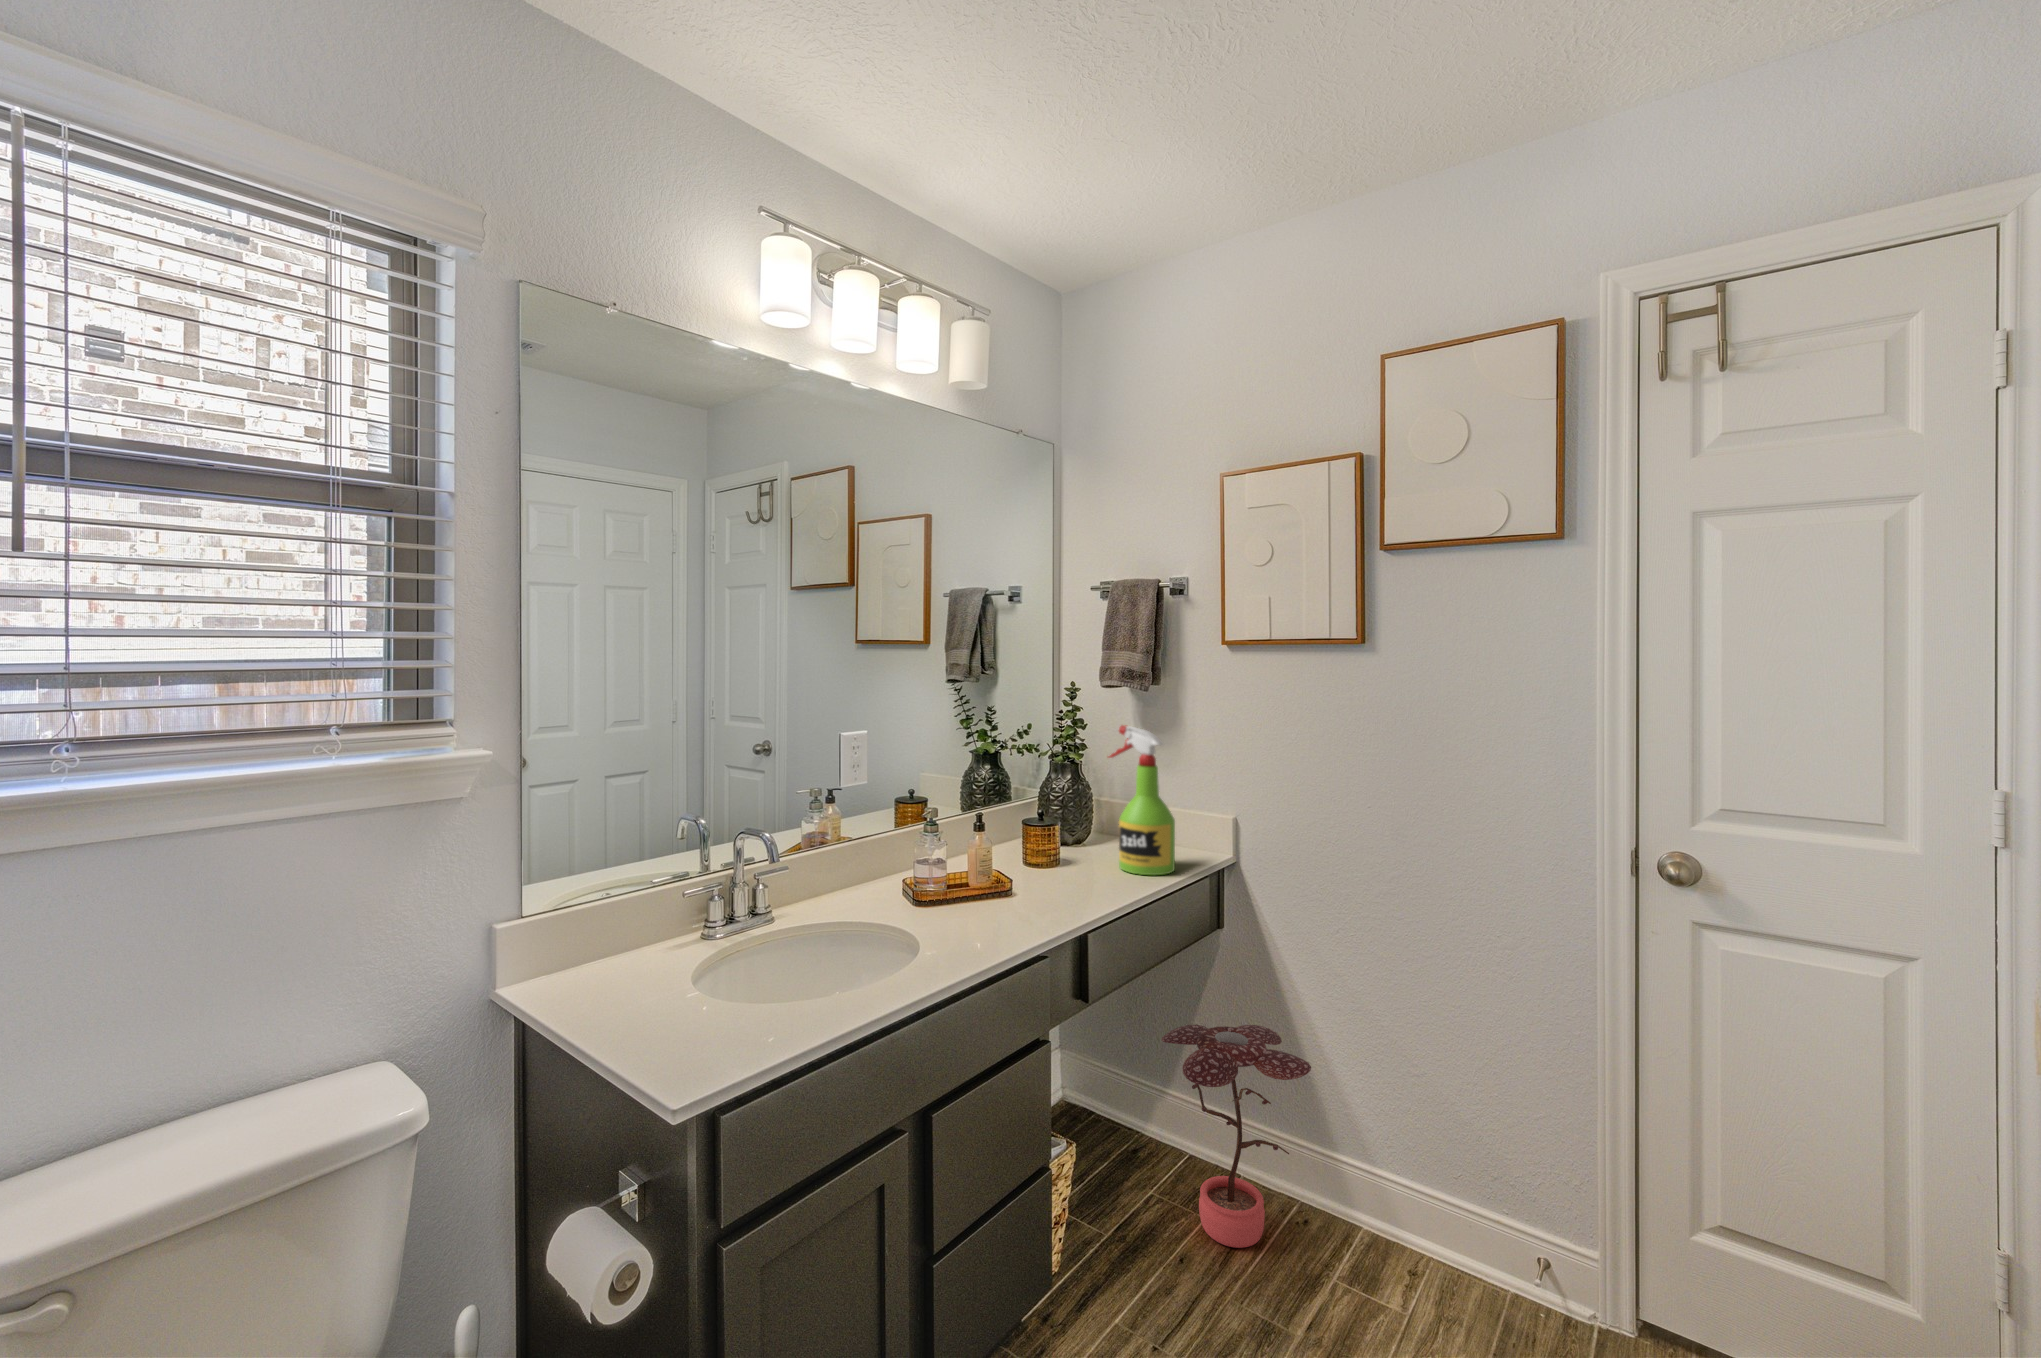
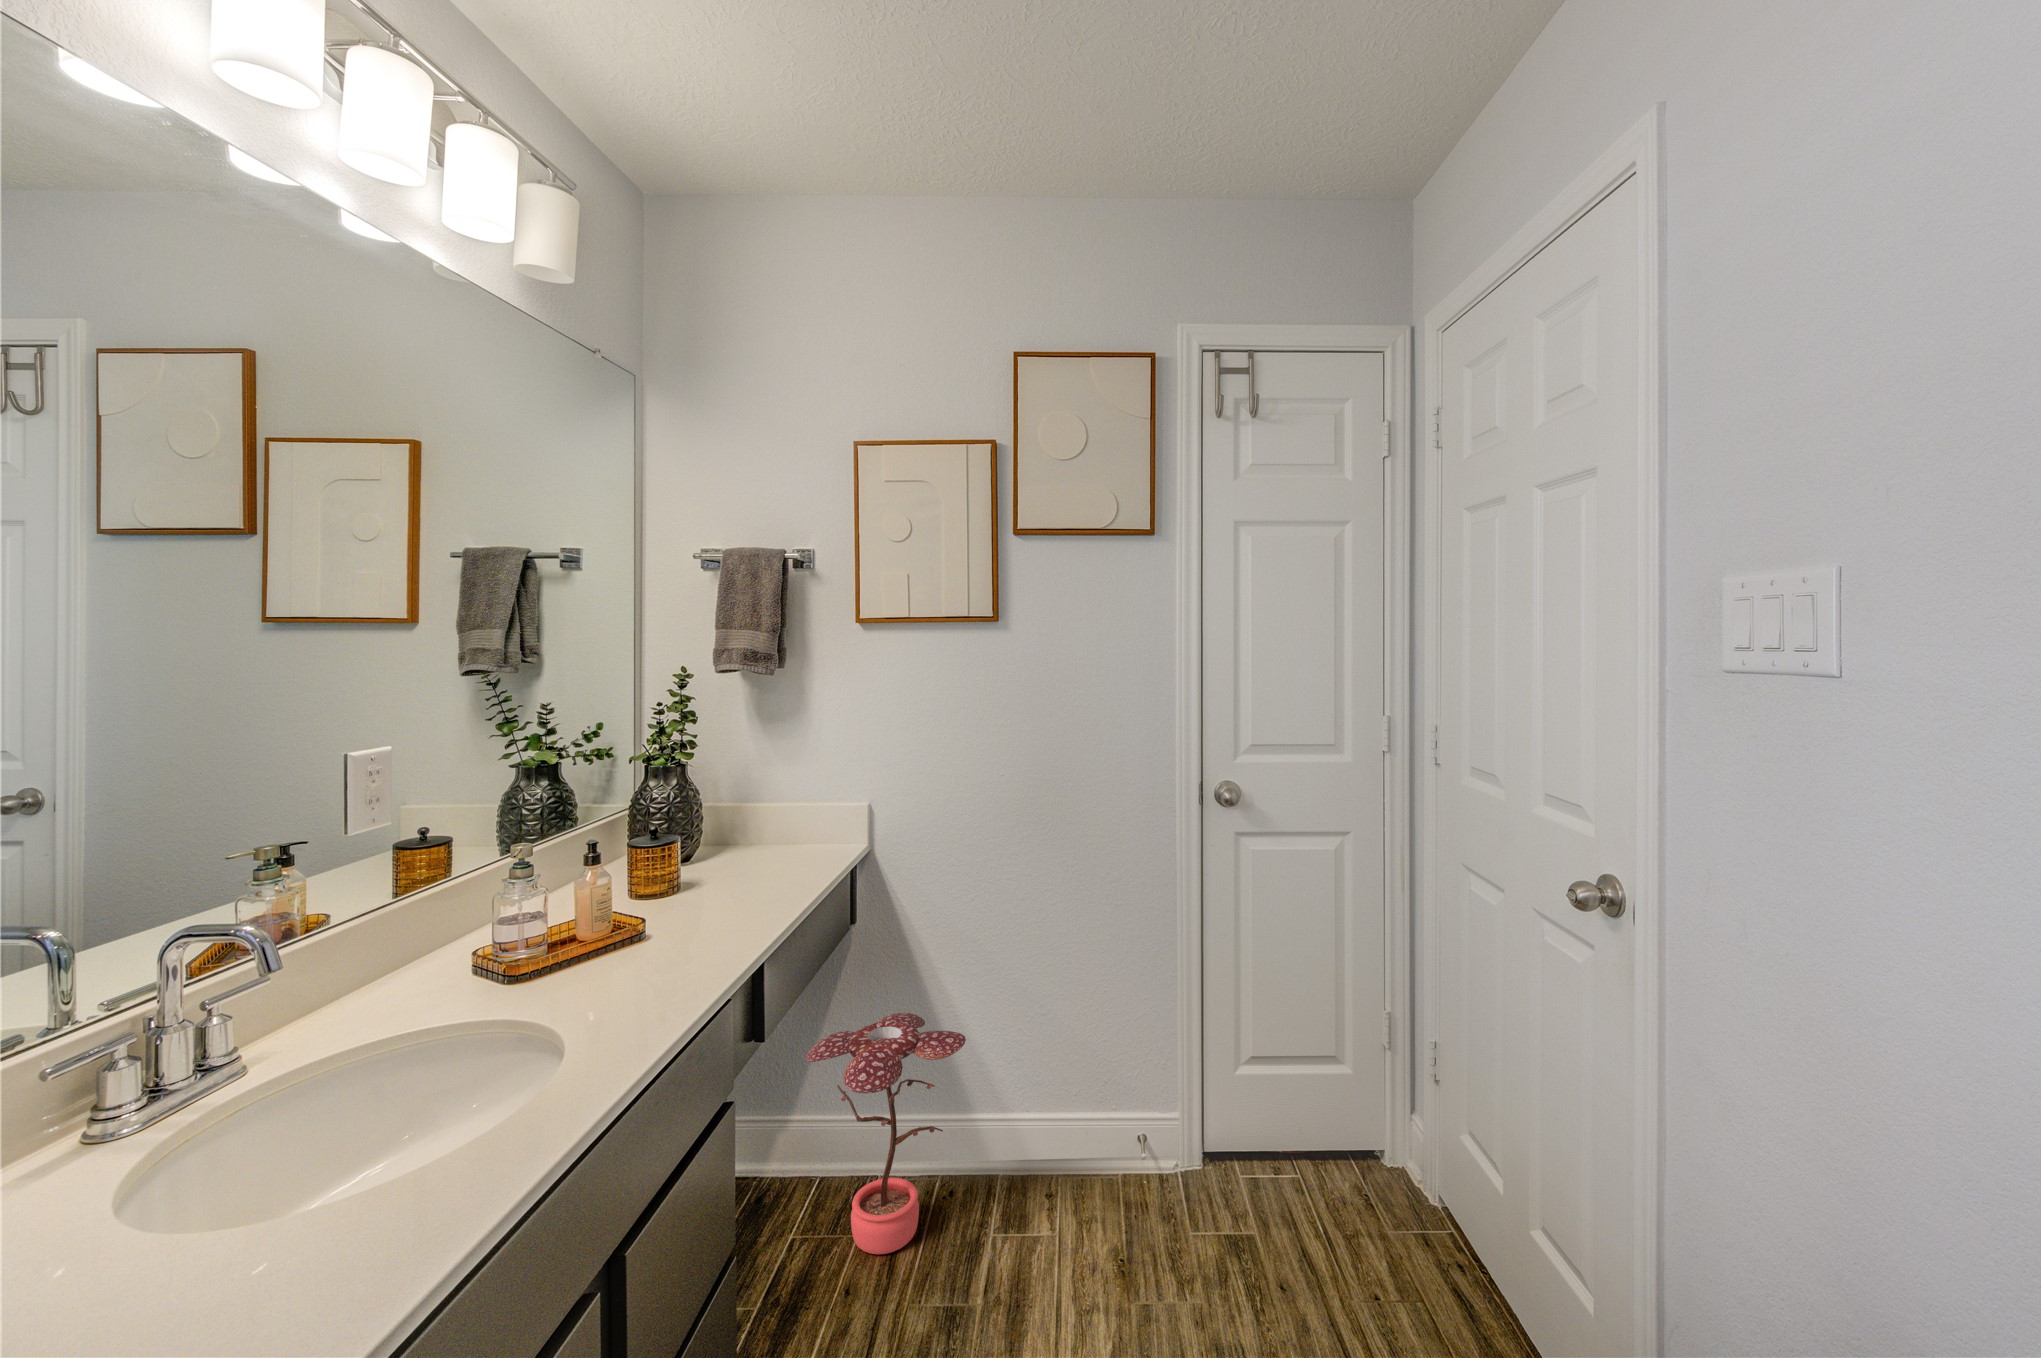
spray bottle: present [1109,725,1175,875] -> none [735,714,819,881]

